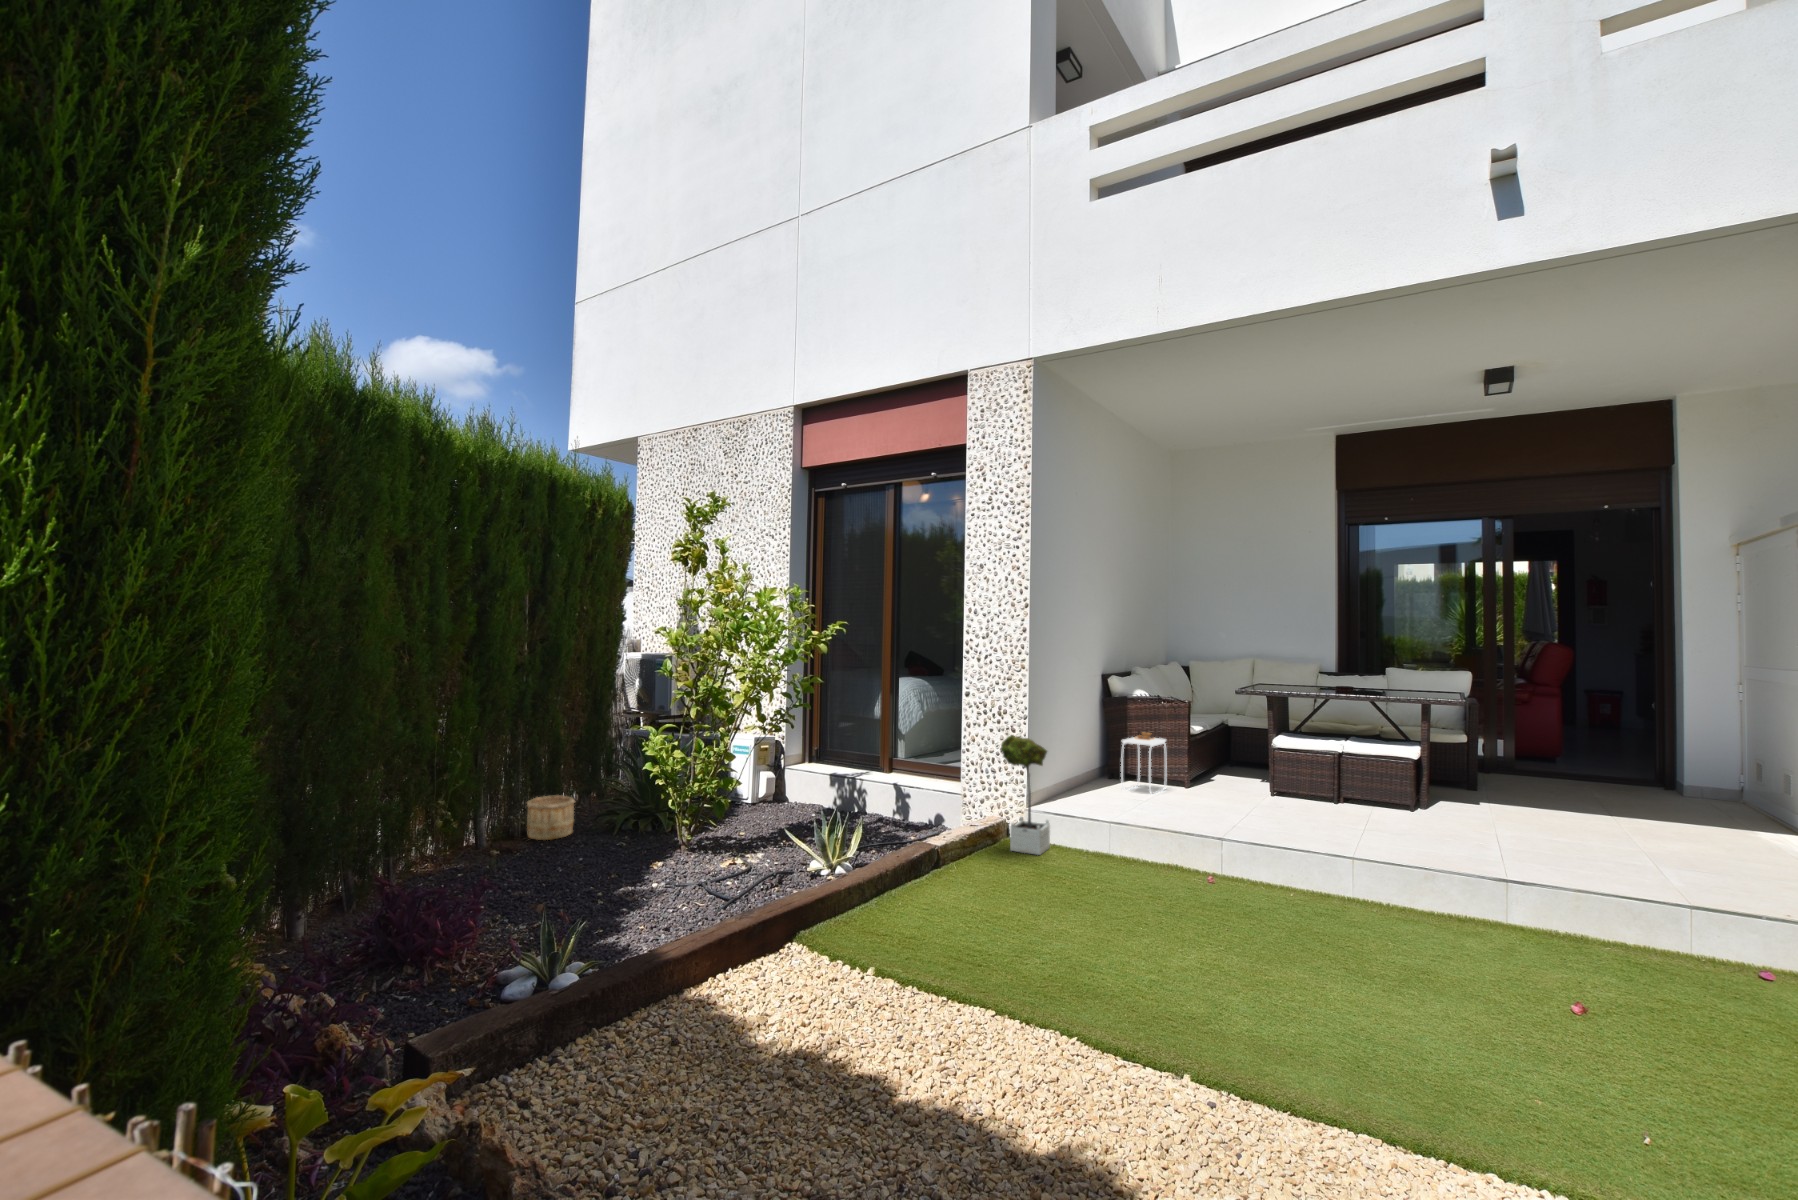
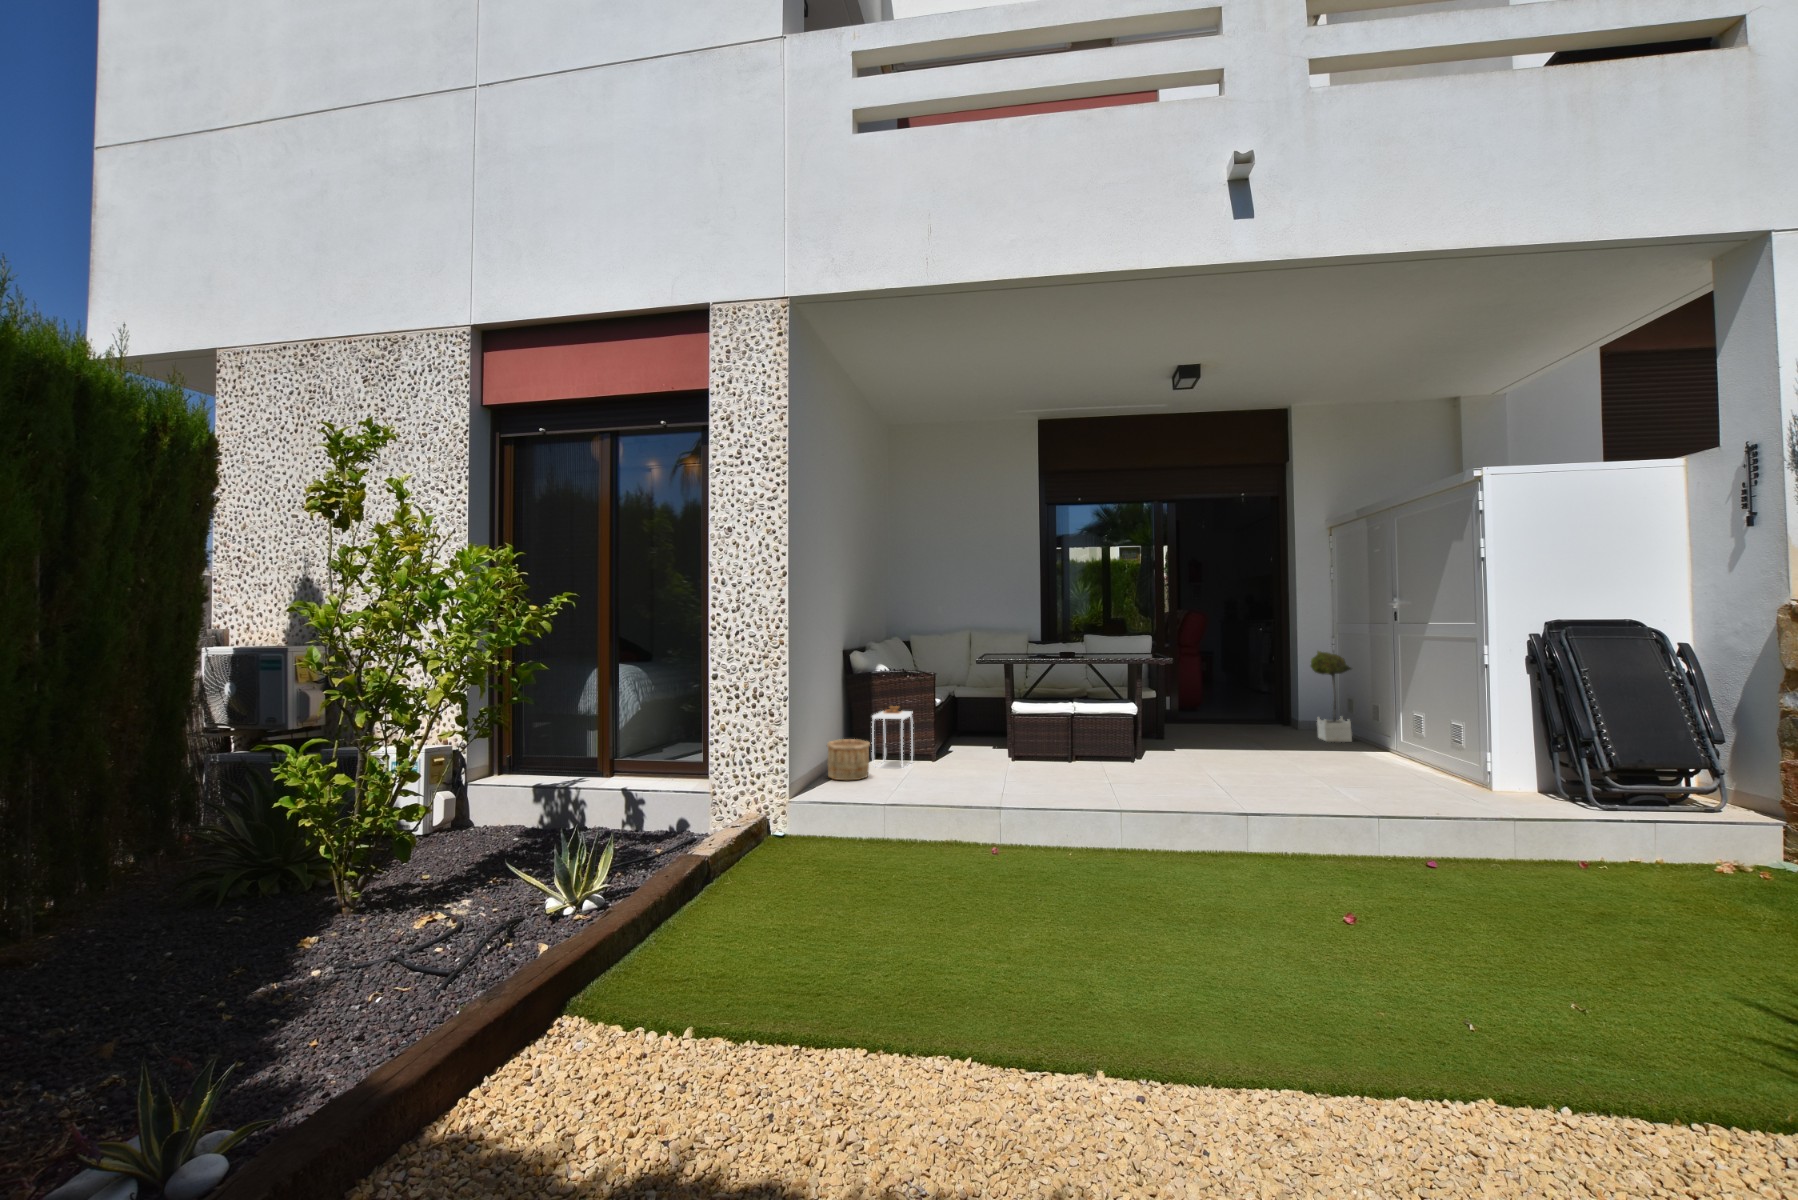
potted tree: present [1001,735,1050,855] -> present [1311,651,1352,742]
wooden bucket: present [527,795,575,840] -> present [827,739,870,780]

